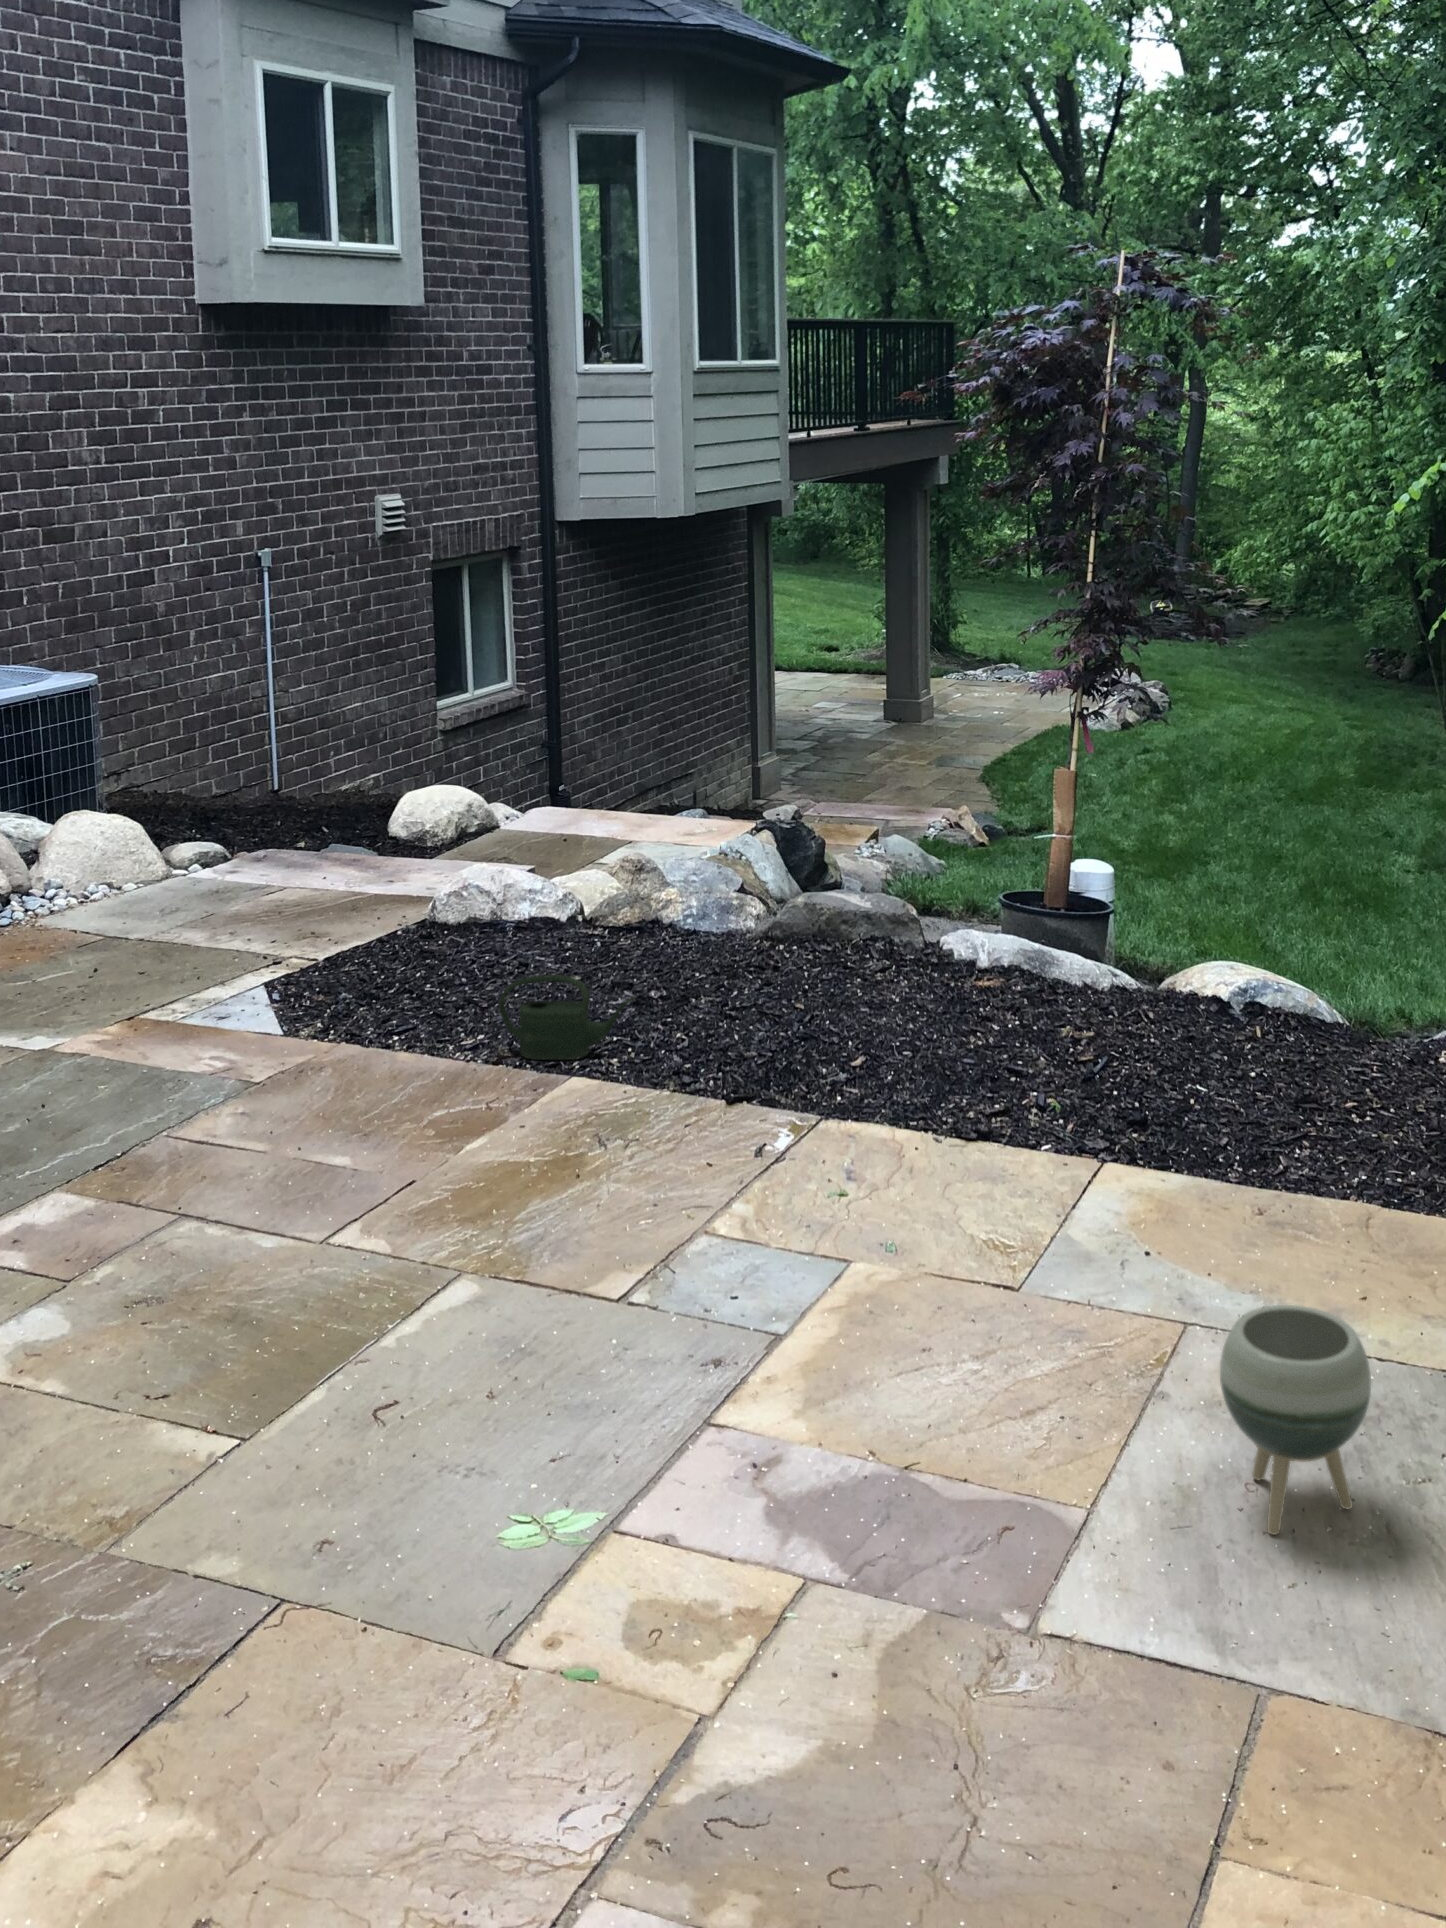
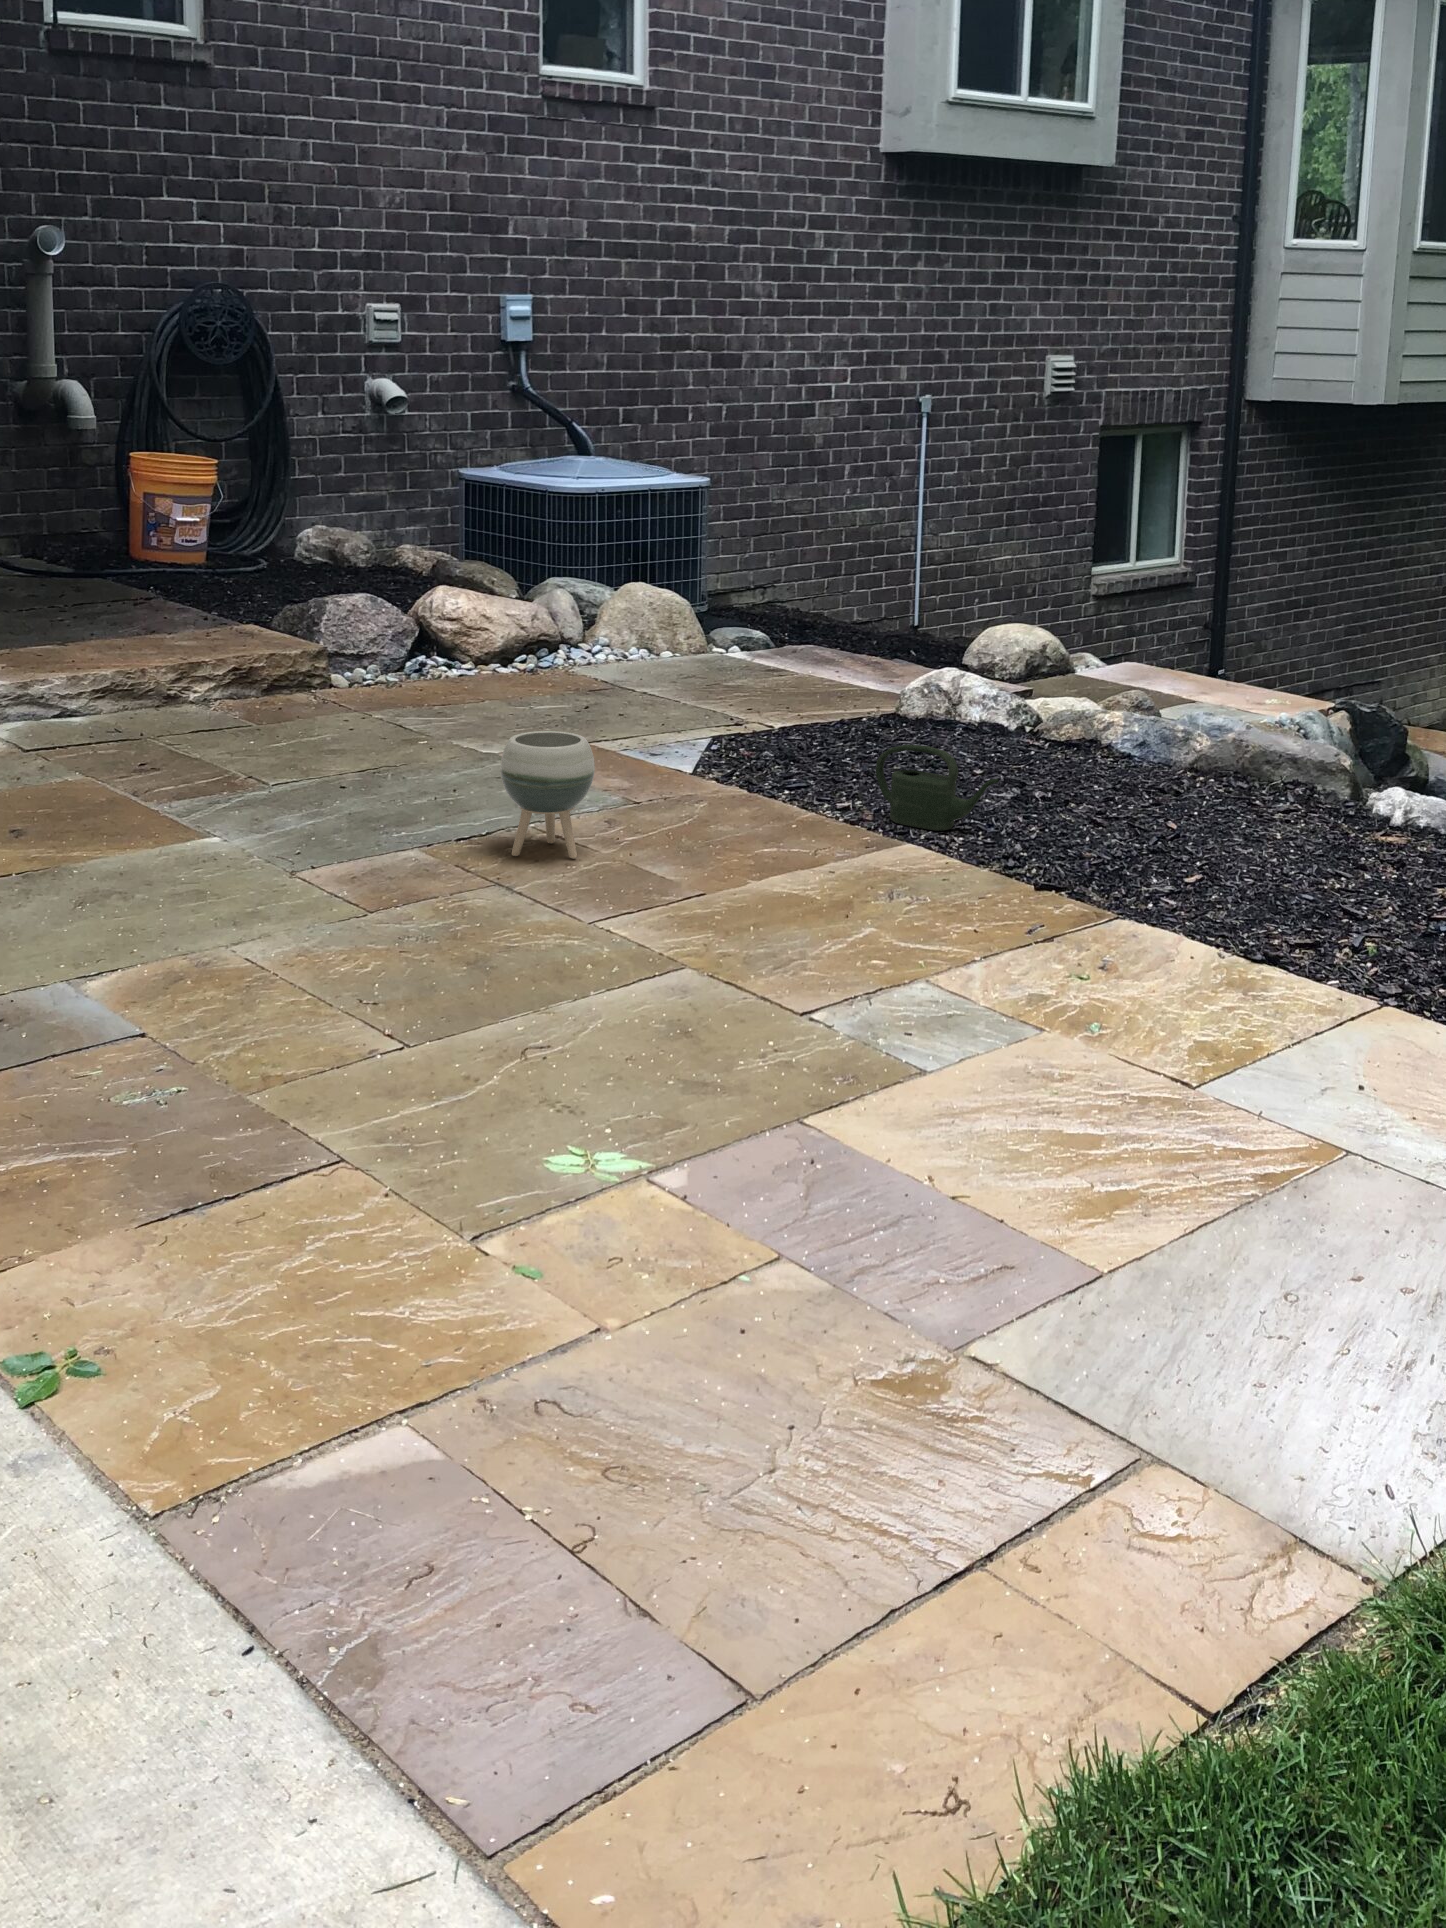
planter: present [1220,1305,1371,1535] -> present [501,731,595,858]

